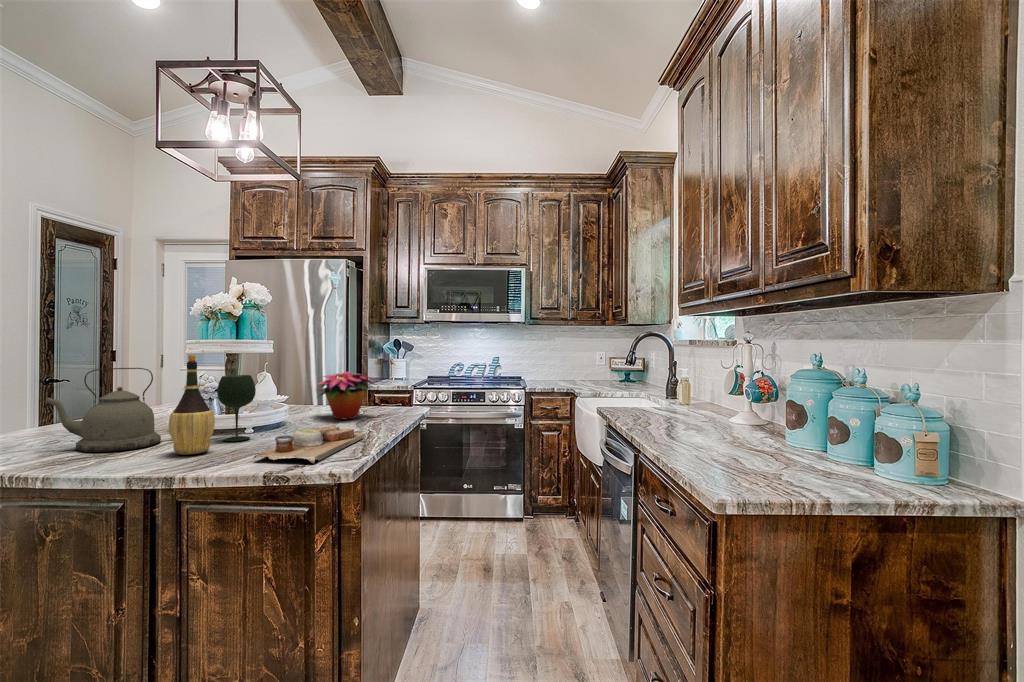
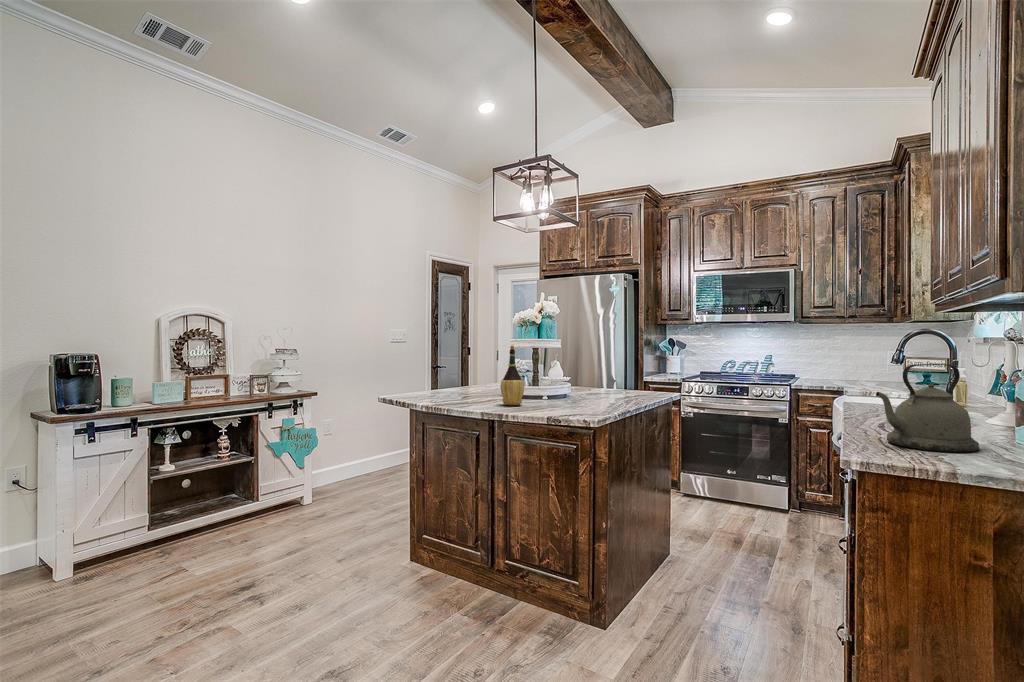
kettle: present [45,368,161,452] -> present [876,364,979,452]
flower arrangement: present [318,372,376,420] -> none [586,360,639,396]
wine glass: present [217,375,256,441] -> none [526,360,548,402]
cutting board: present [254,425,364,464] -> none [543,396,617,415]

